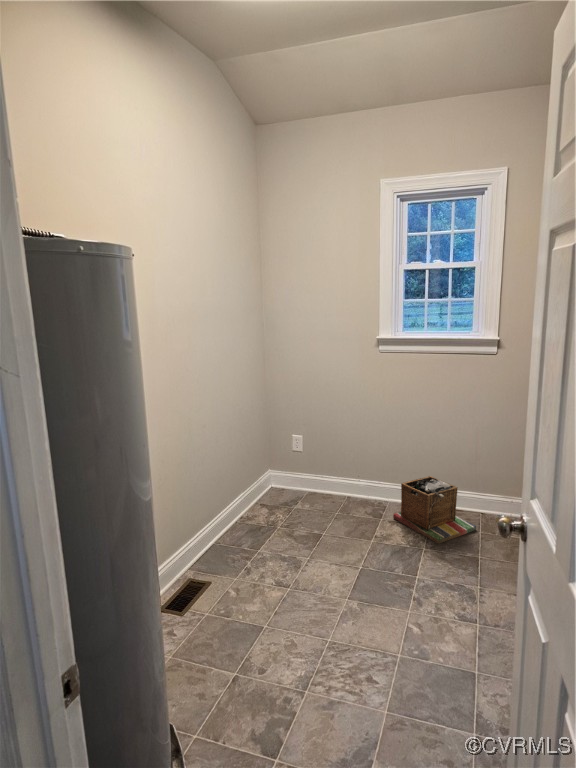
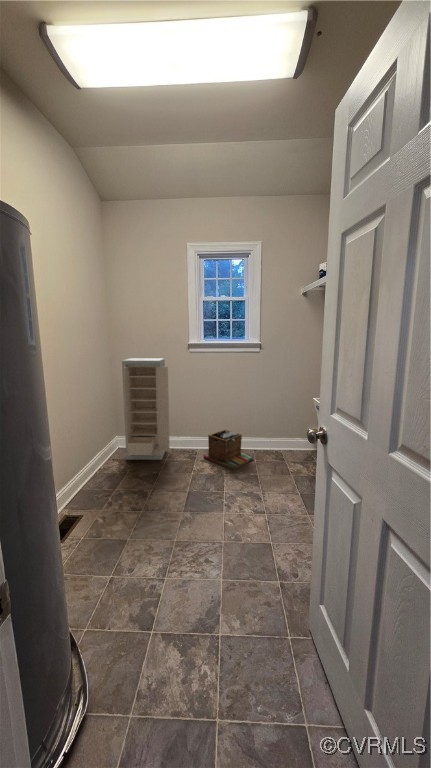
storage cabinet: none [275,359,341,513] -> present [122,358,170,460]

